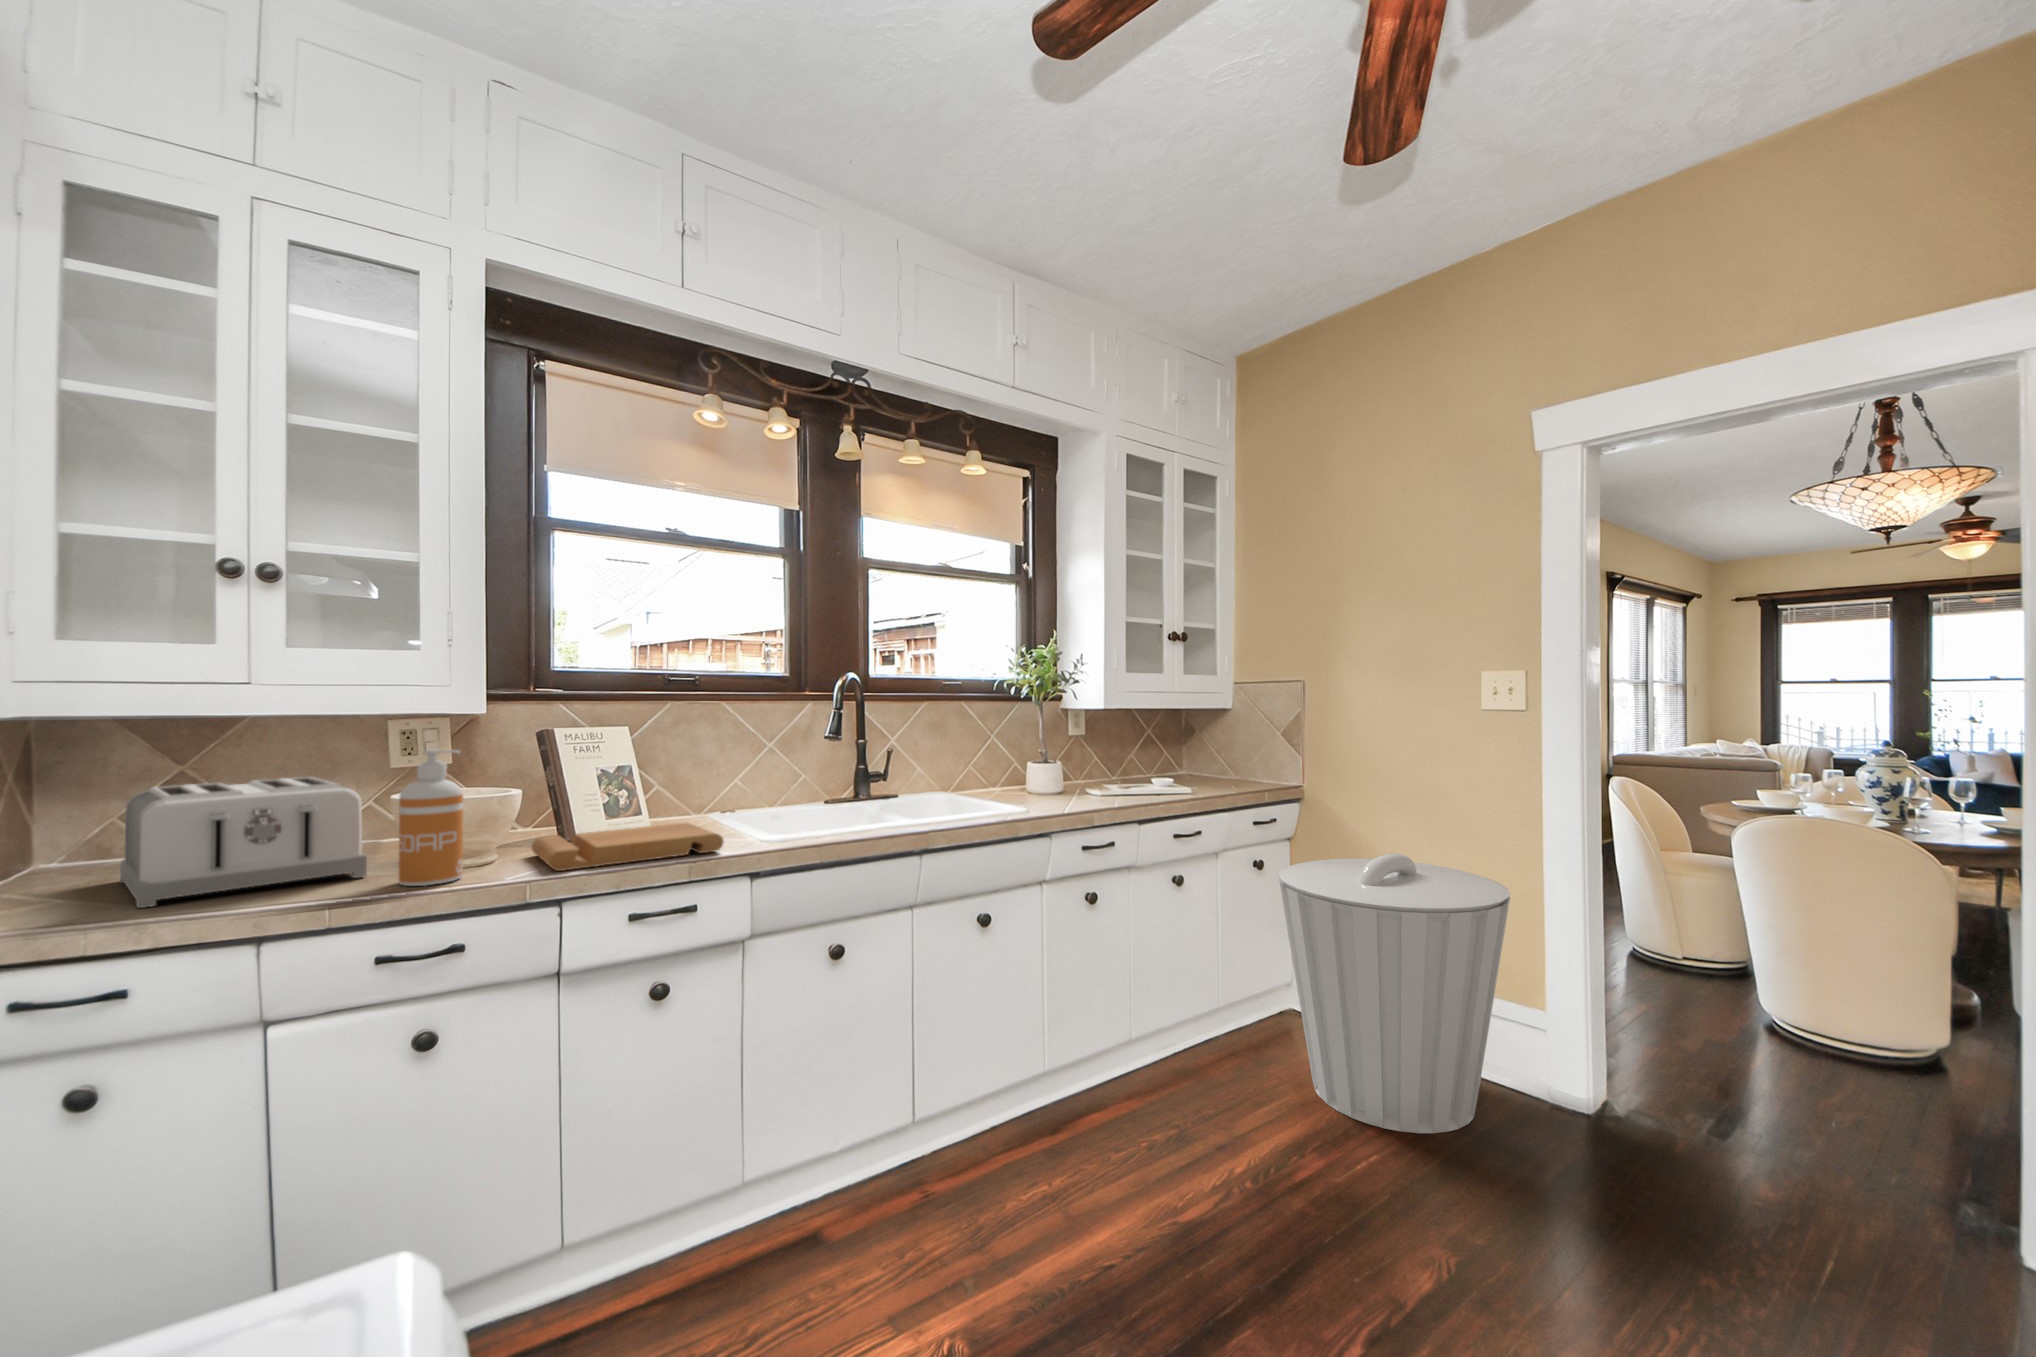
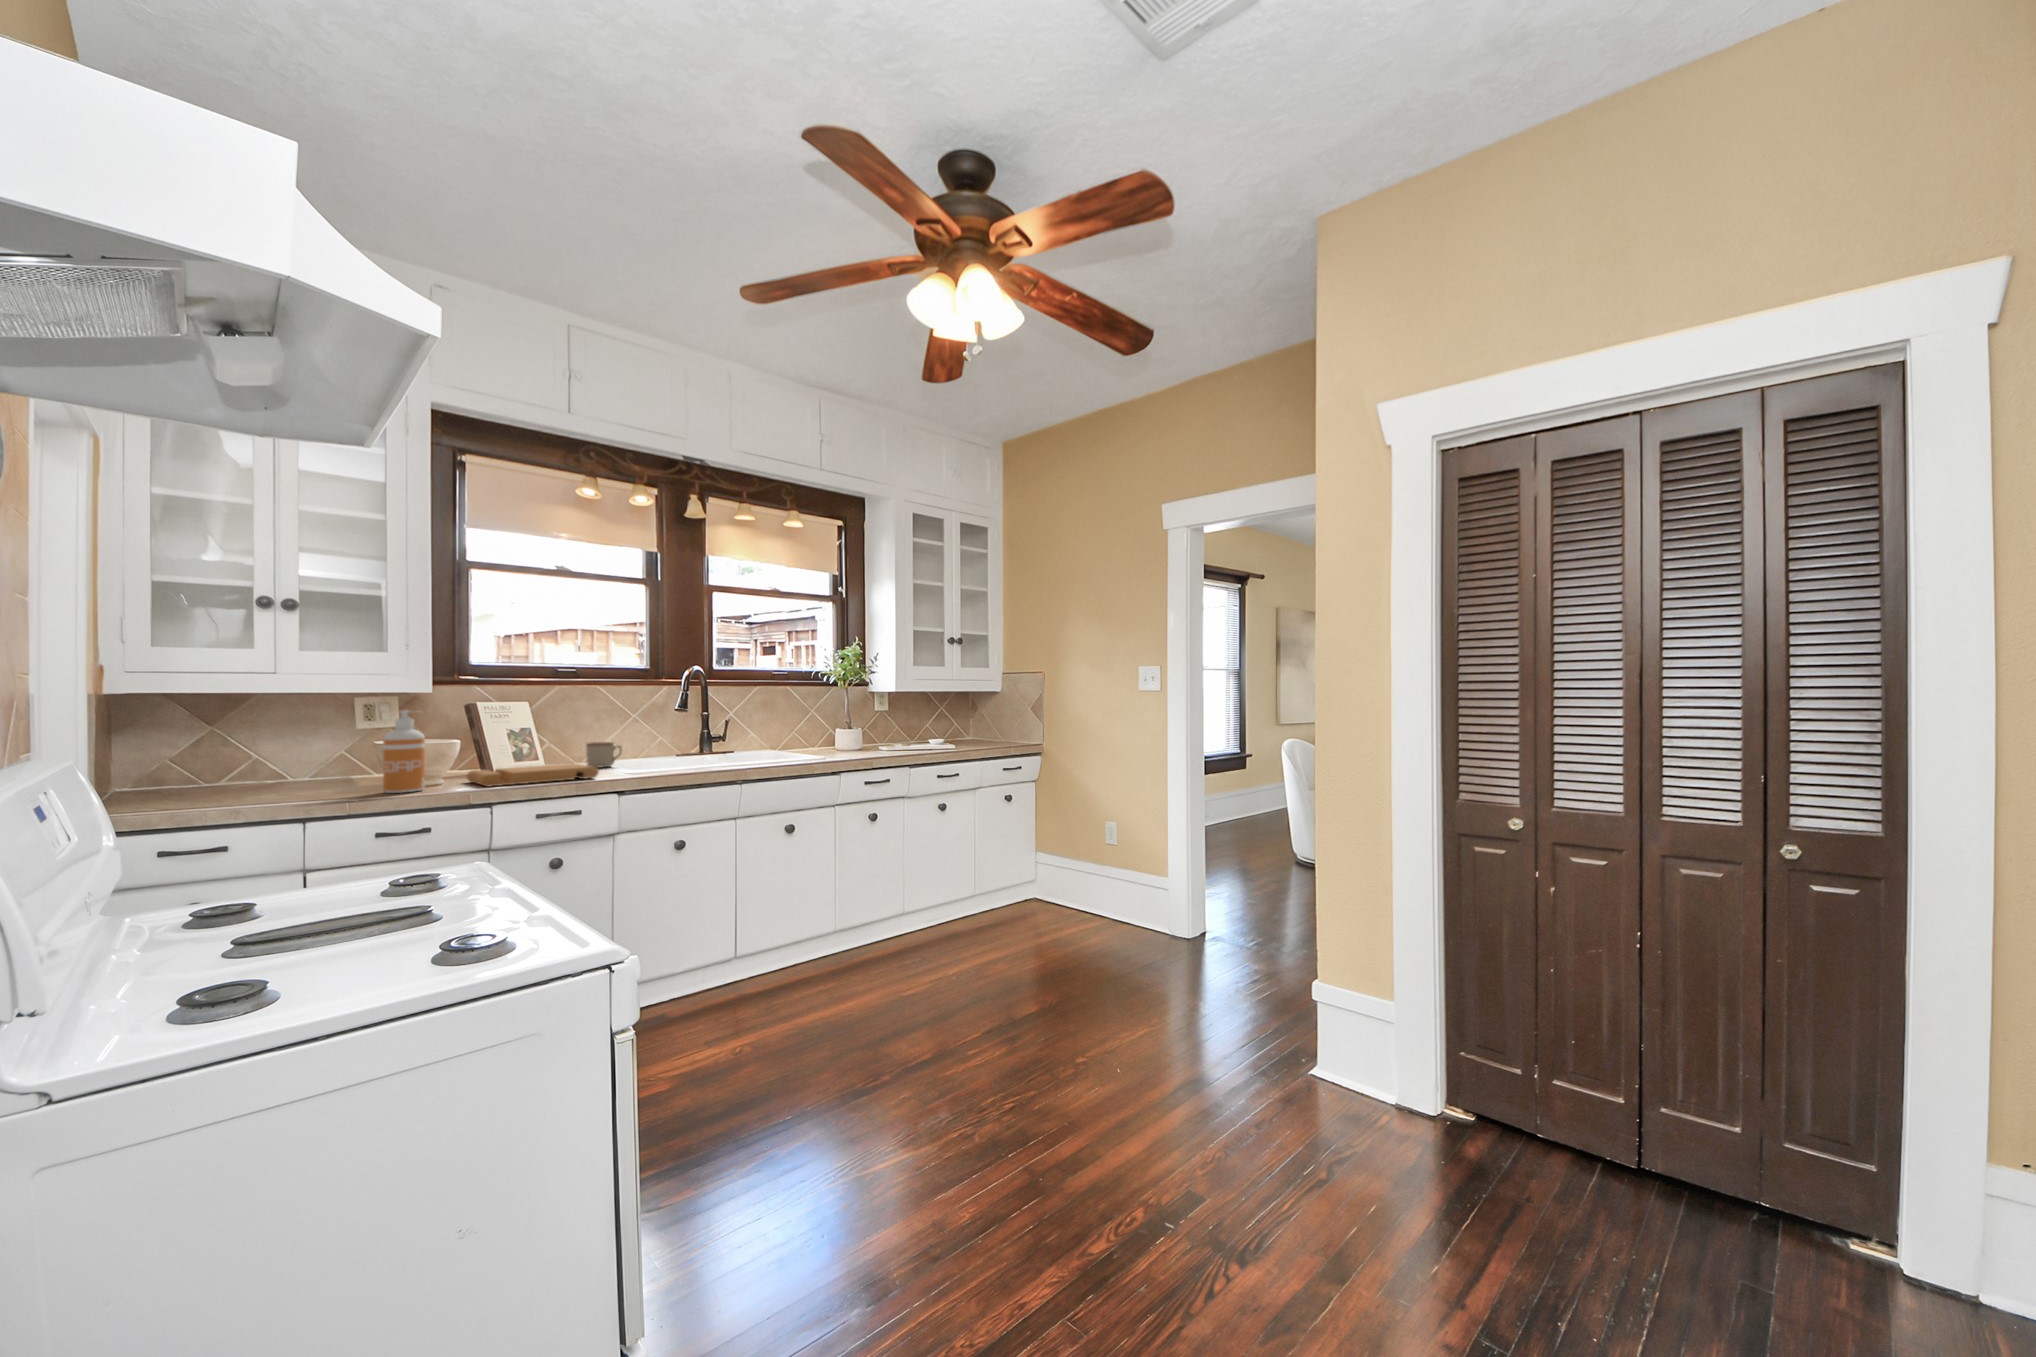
toaster: present [120,777,367,908] -> none [190,732,359,803]
mug: none [702,783,751,822] -> present [586,742,622,768]
trash can: present [1279,854,1510,1133] -> none [1001,784,1141,959]

